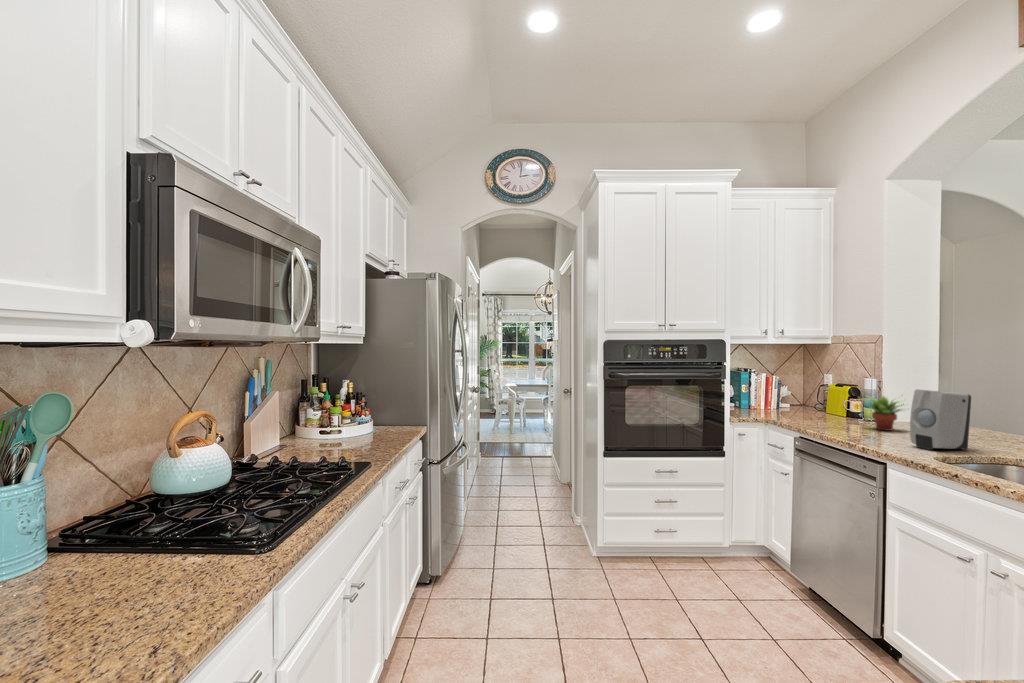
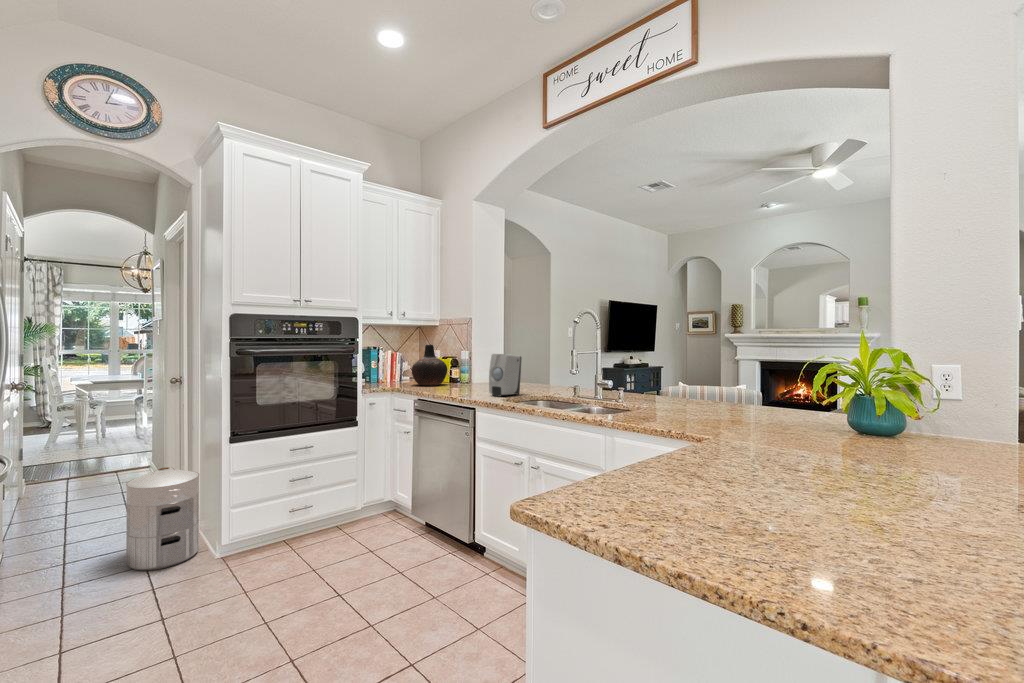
vase: none [792,368,842,419] -> present [412,345,447,386]
succulent plant: present [866,396,904,431] -> none [457,361,489,389]
waste bin: none [532,469,581,554] -> present [126,467,199,571]

